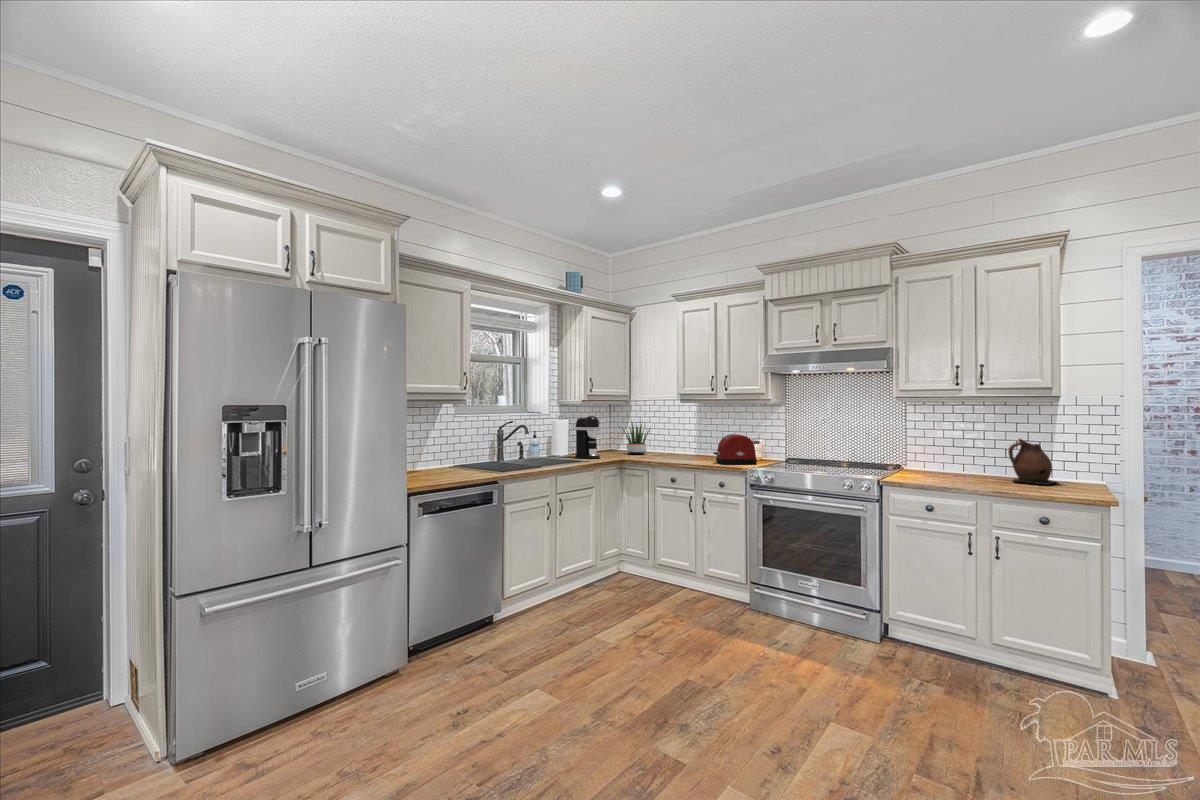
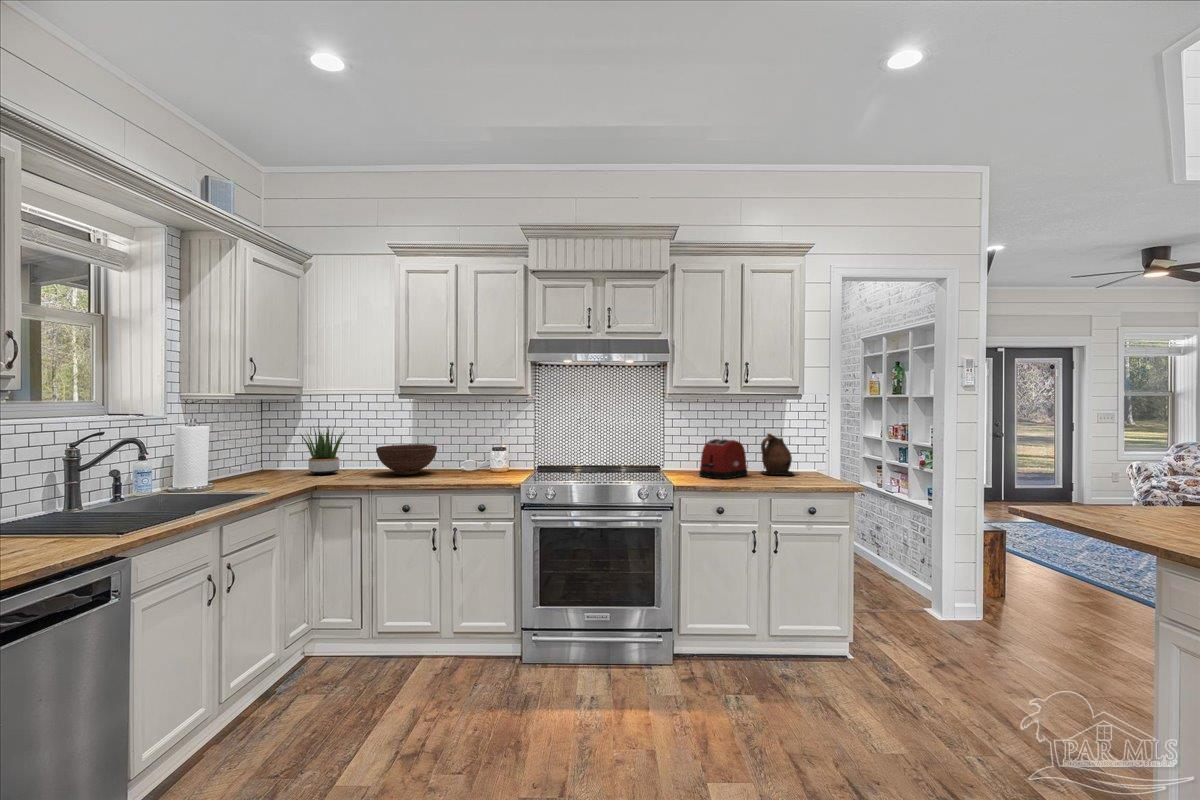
coffee maker: present [575,416,600,459] -> none [227,419,276,490]
toaster: present [713,434,757,465] -> present [699,439,748,479]
fruit bowl: none [665,437,707,458] -> present [376,445,437,475]

